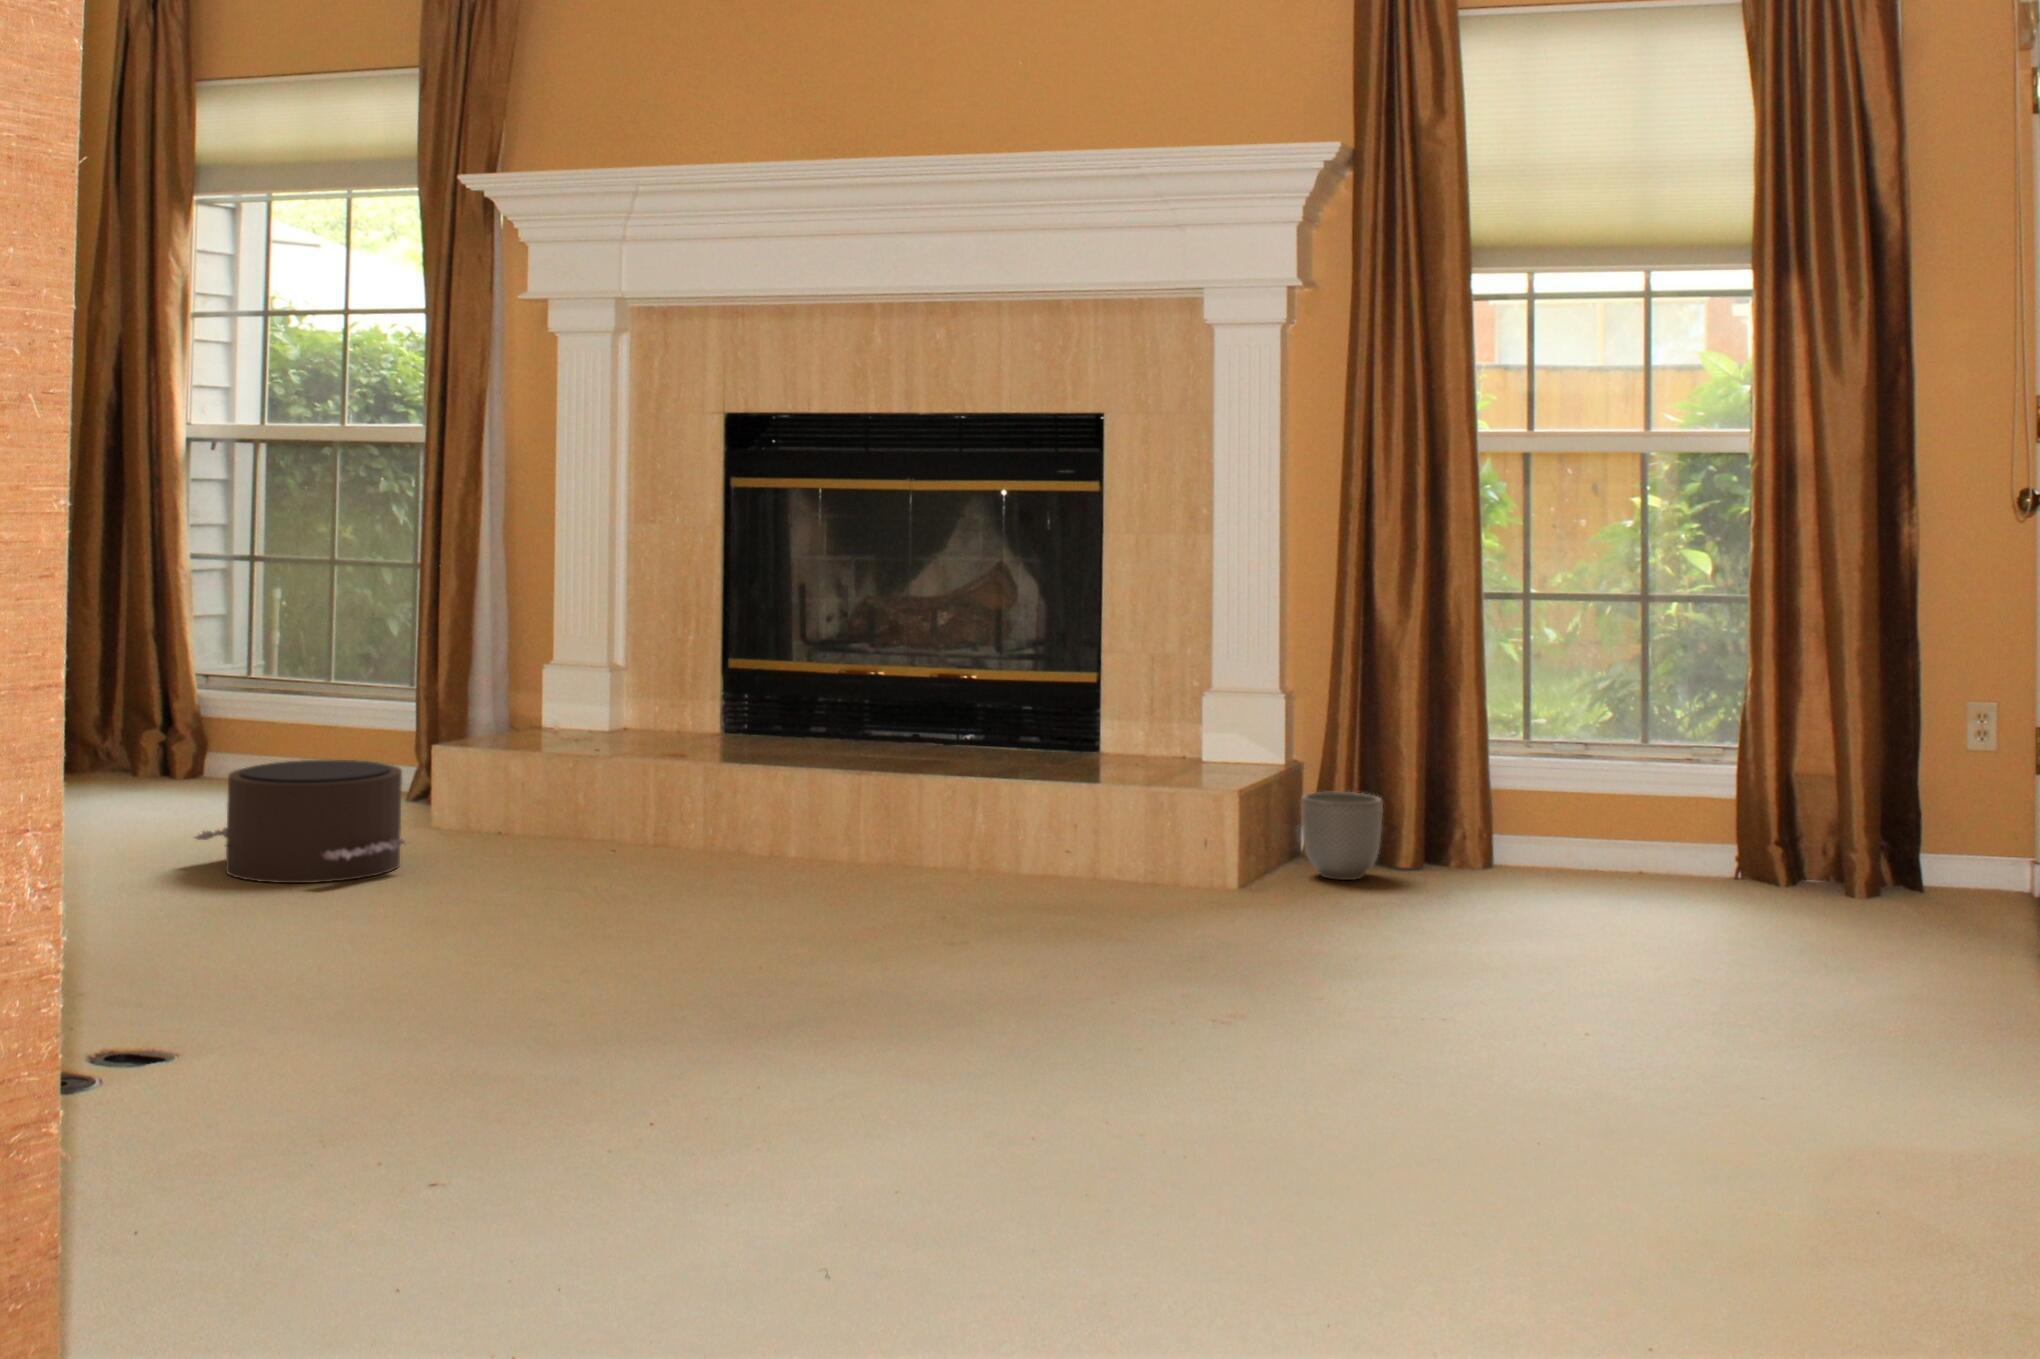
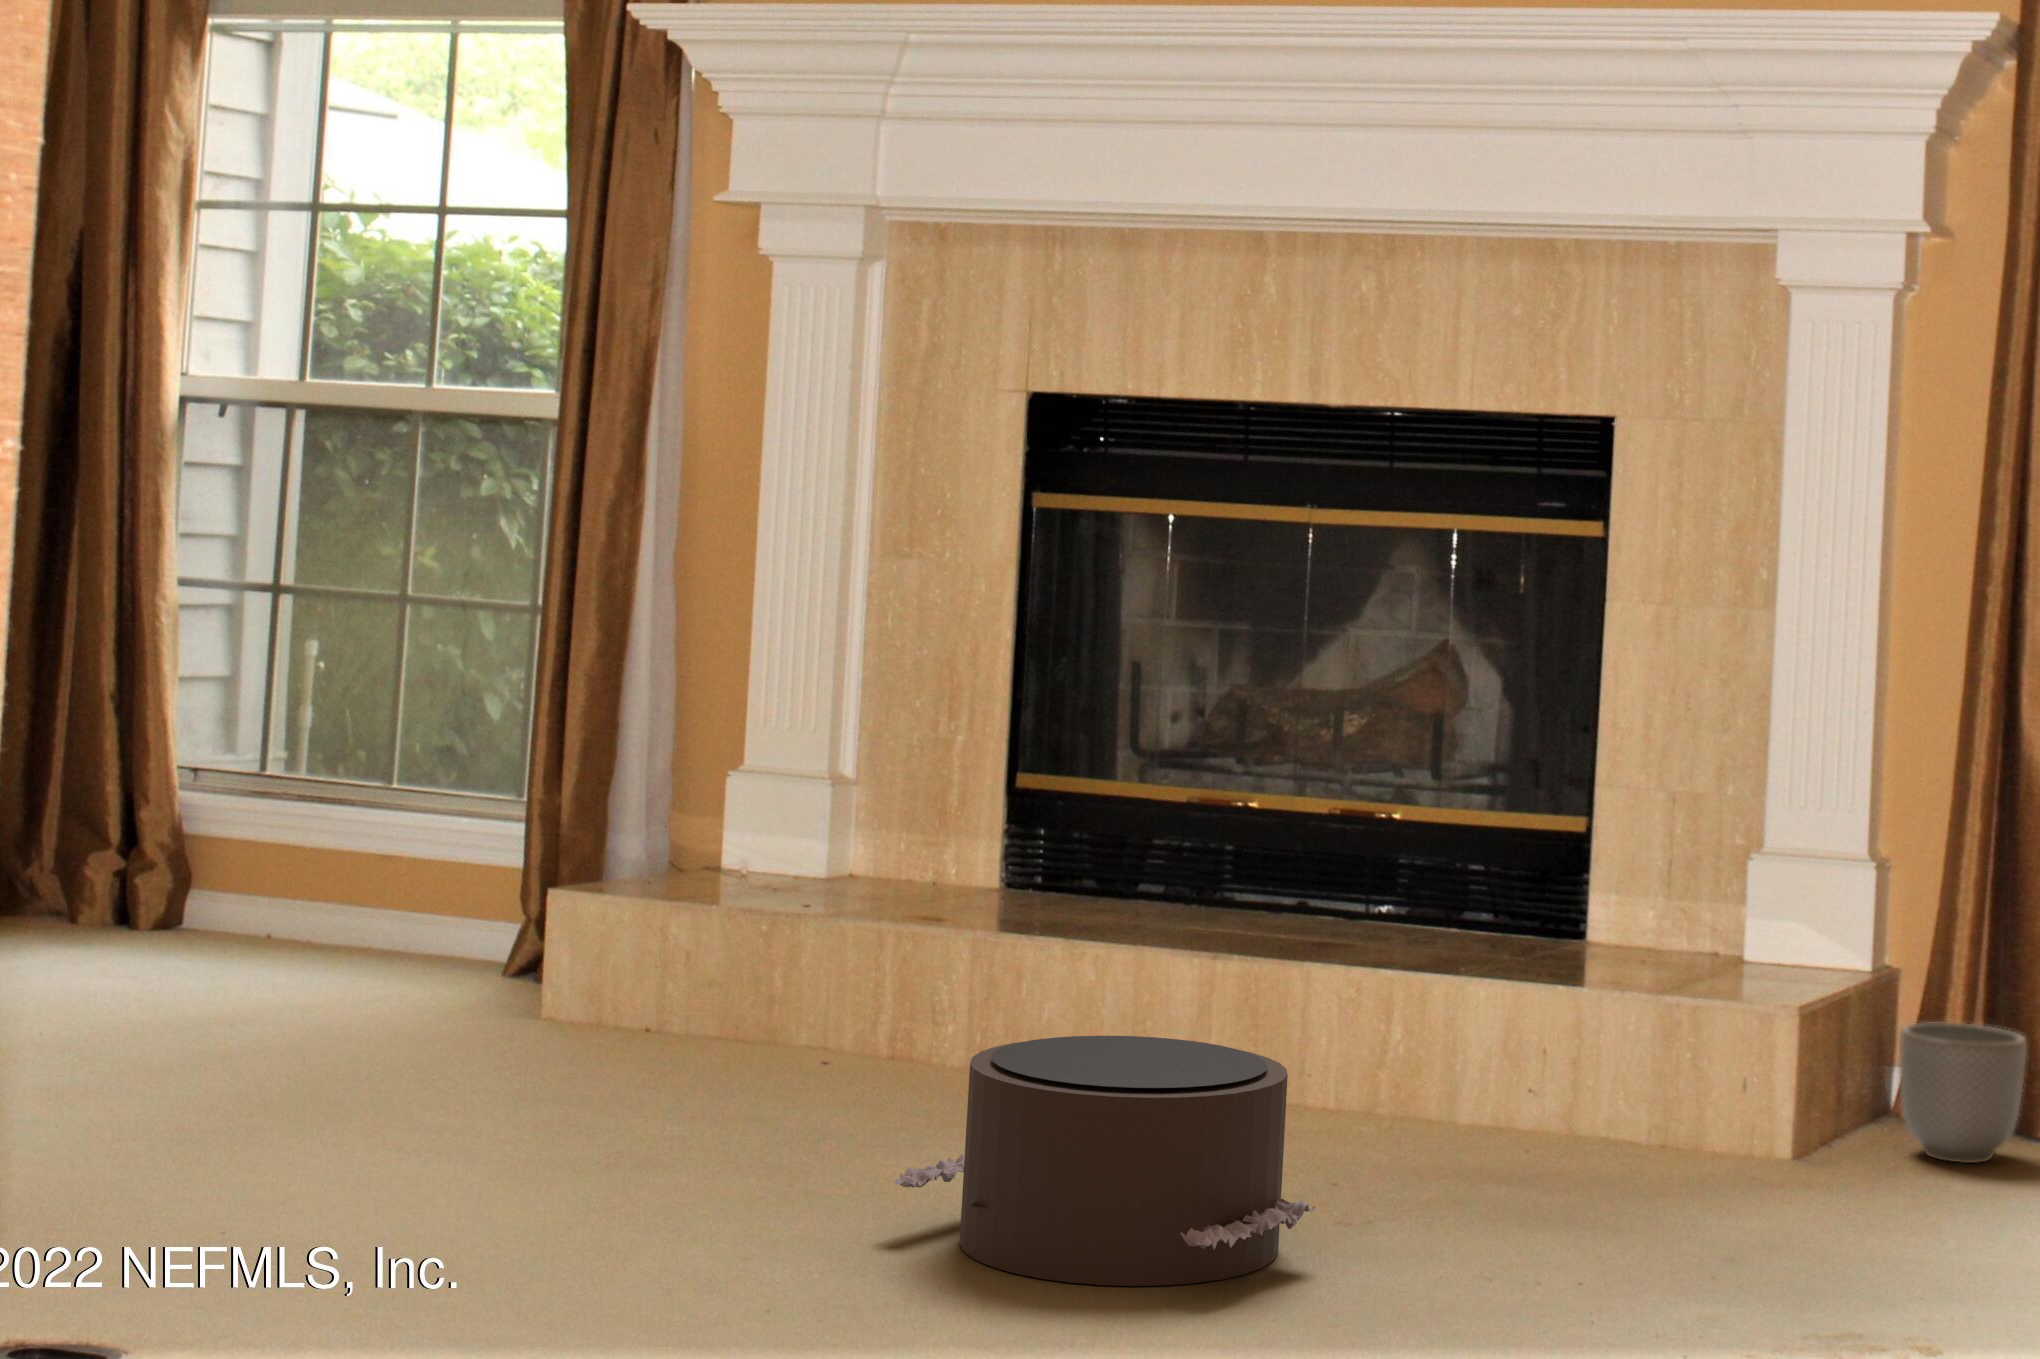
pouf: present [194,760,405,883] -> present [892,1036,1315,1286]

